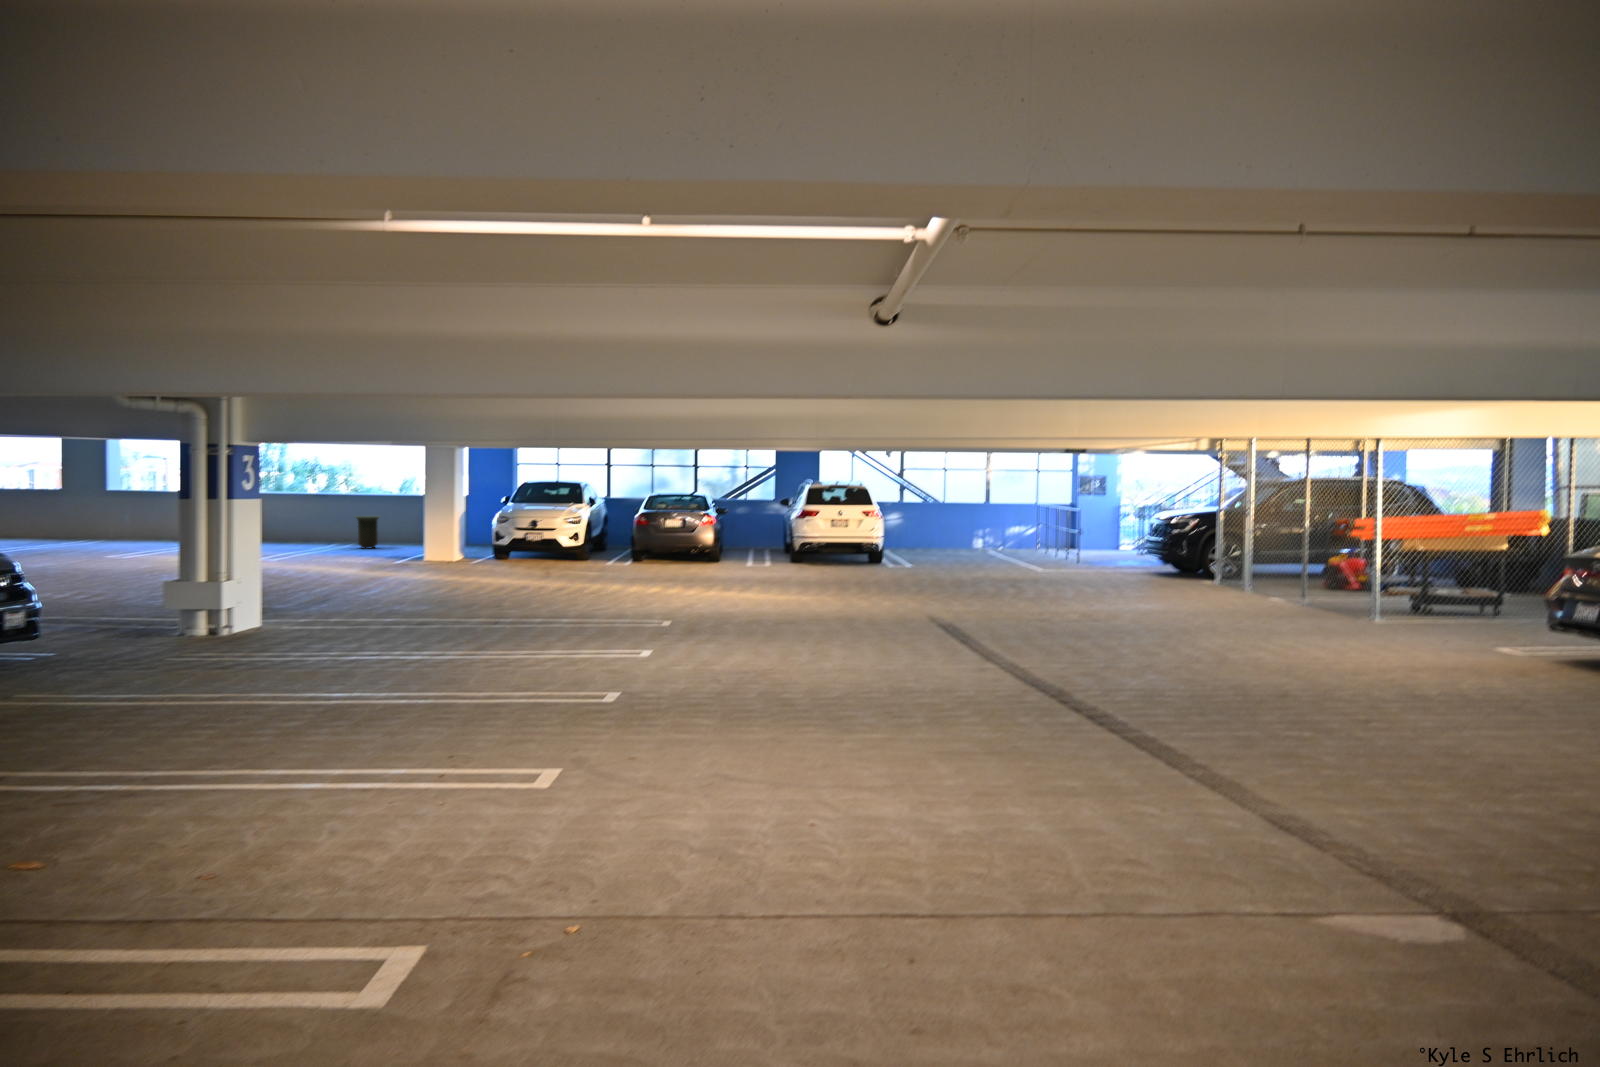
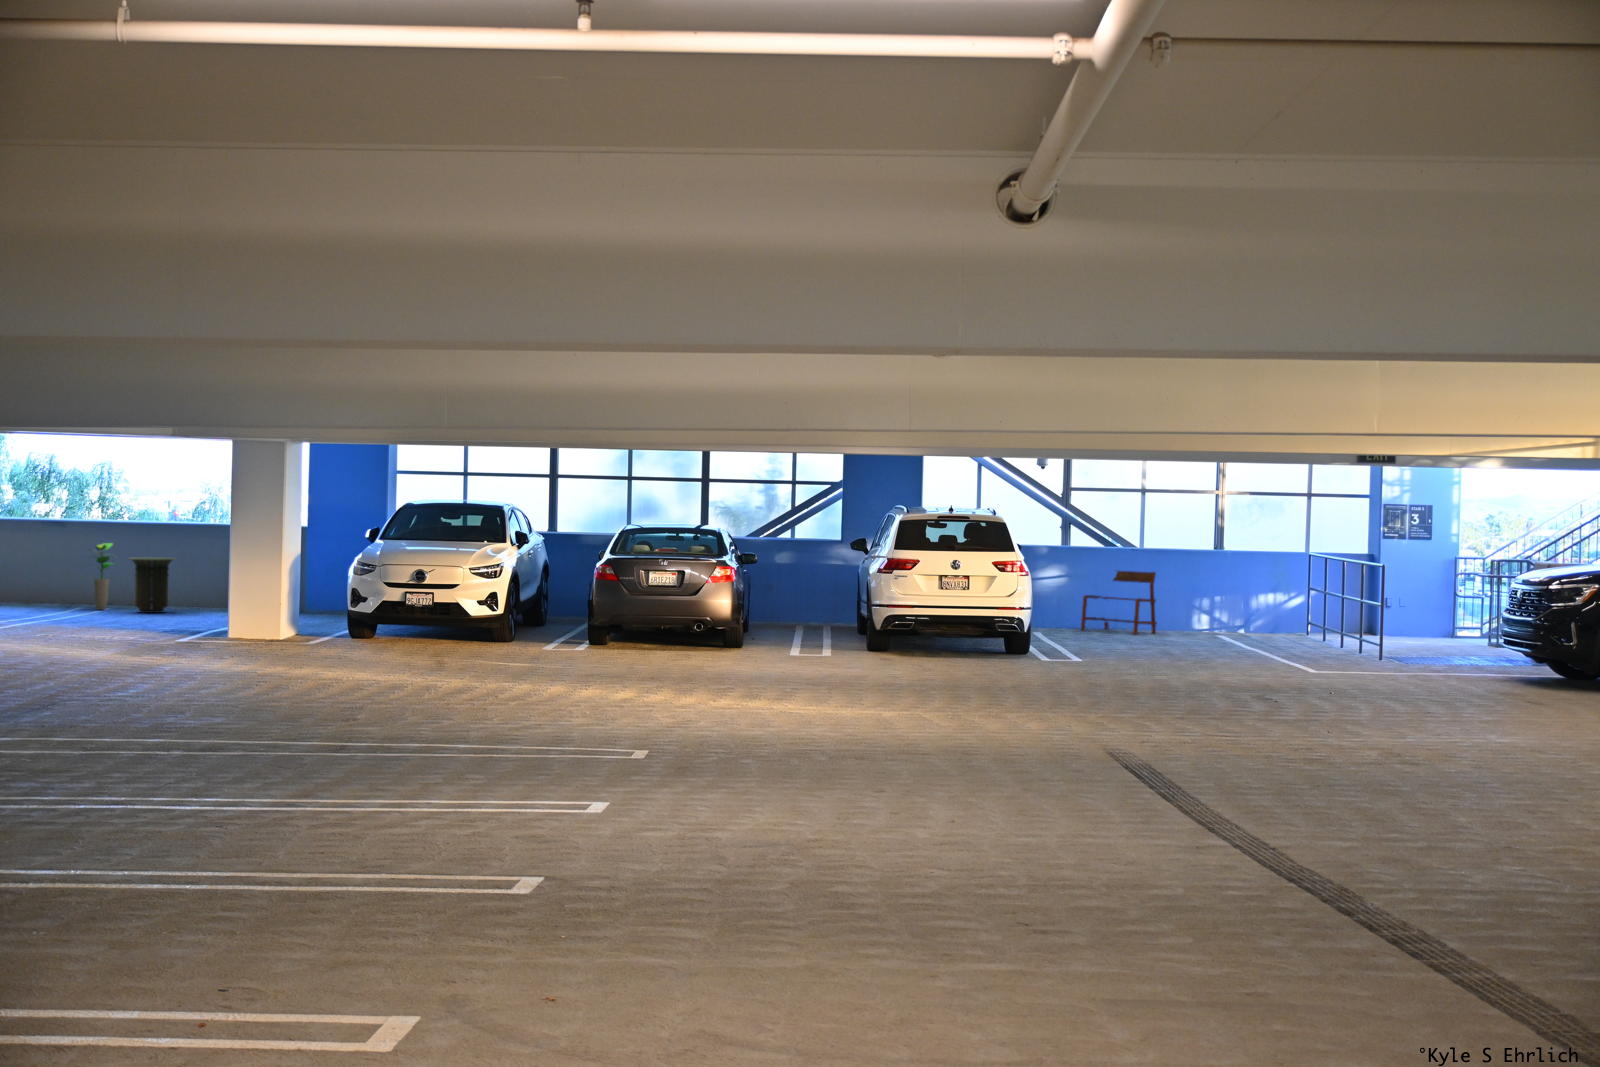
potted plant: none [327,508,347,547] -> present [94,543,112,610]
bench: none [911,515,953,552] -> present [1081,570,1157,635]

